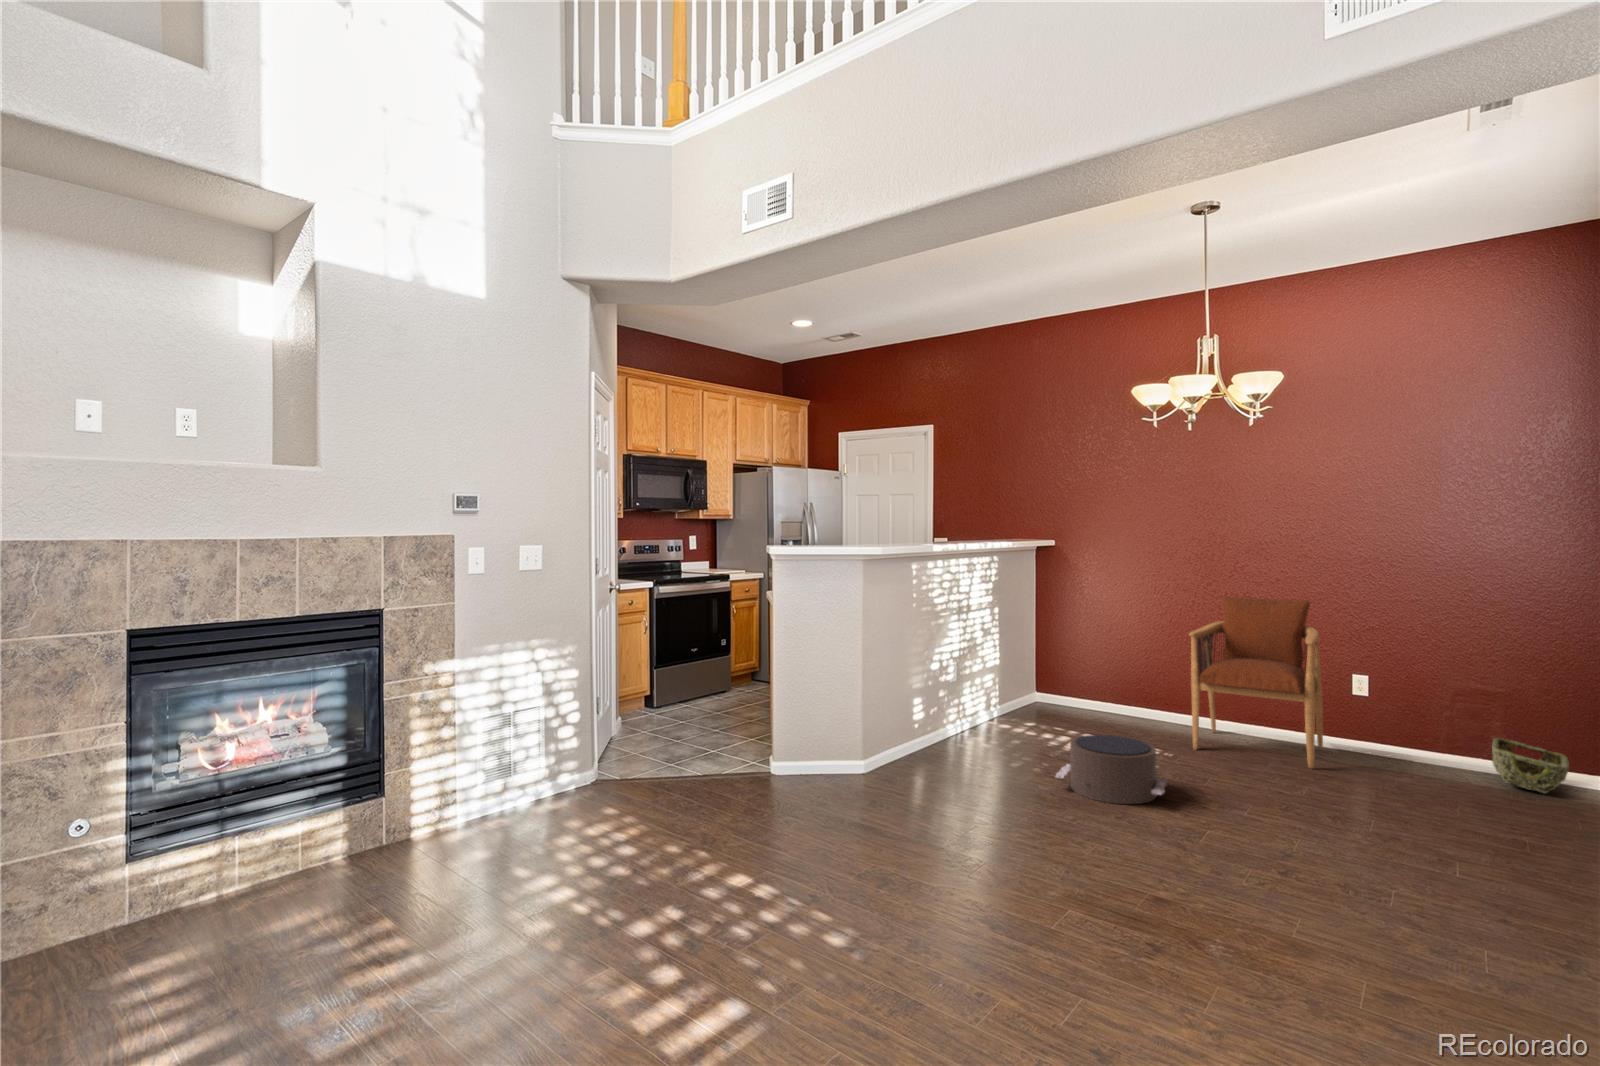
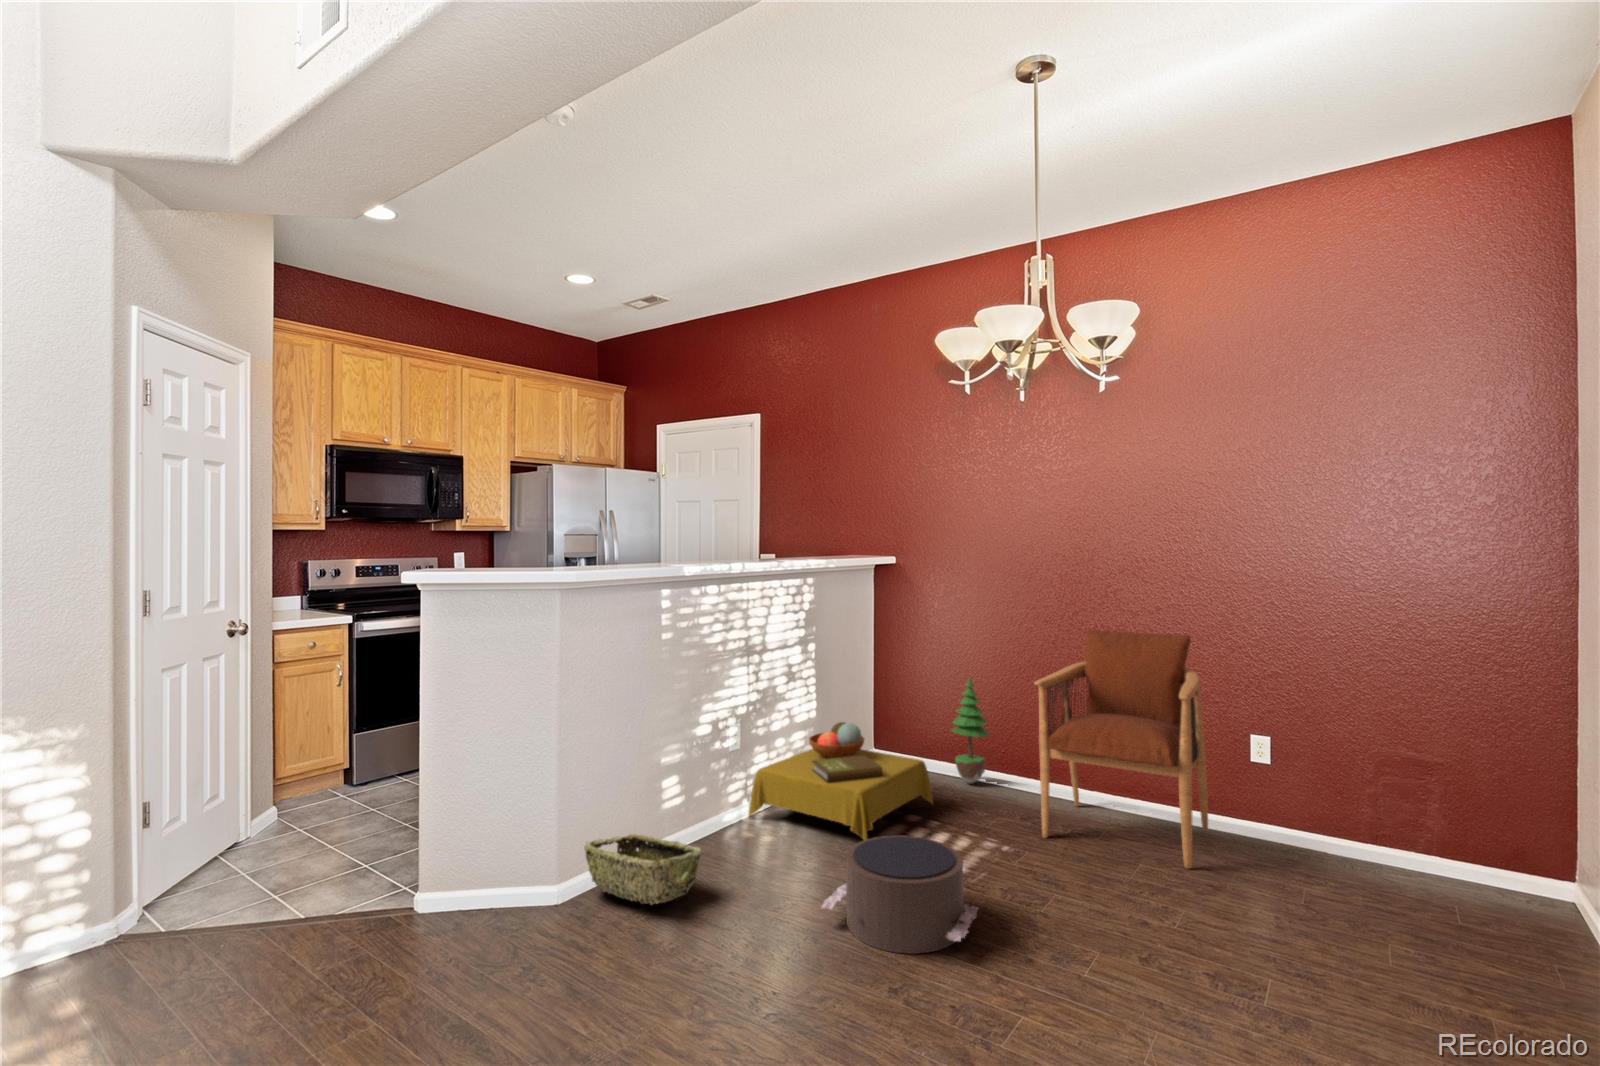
potted tree: none [1106,634,1139,718] -> present [951,678,989,784]
side table: none [962,666,1101,753] -> present [749,722,933,840]
woven basket: present [1492,738,1569,793] -> present [584,834,701,905]

